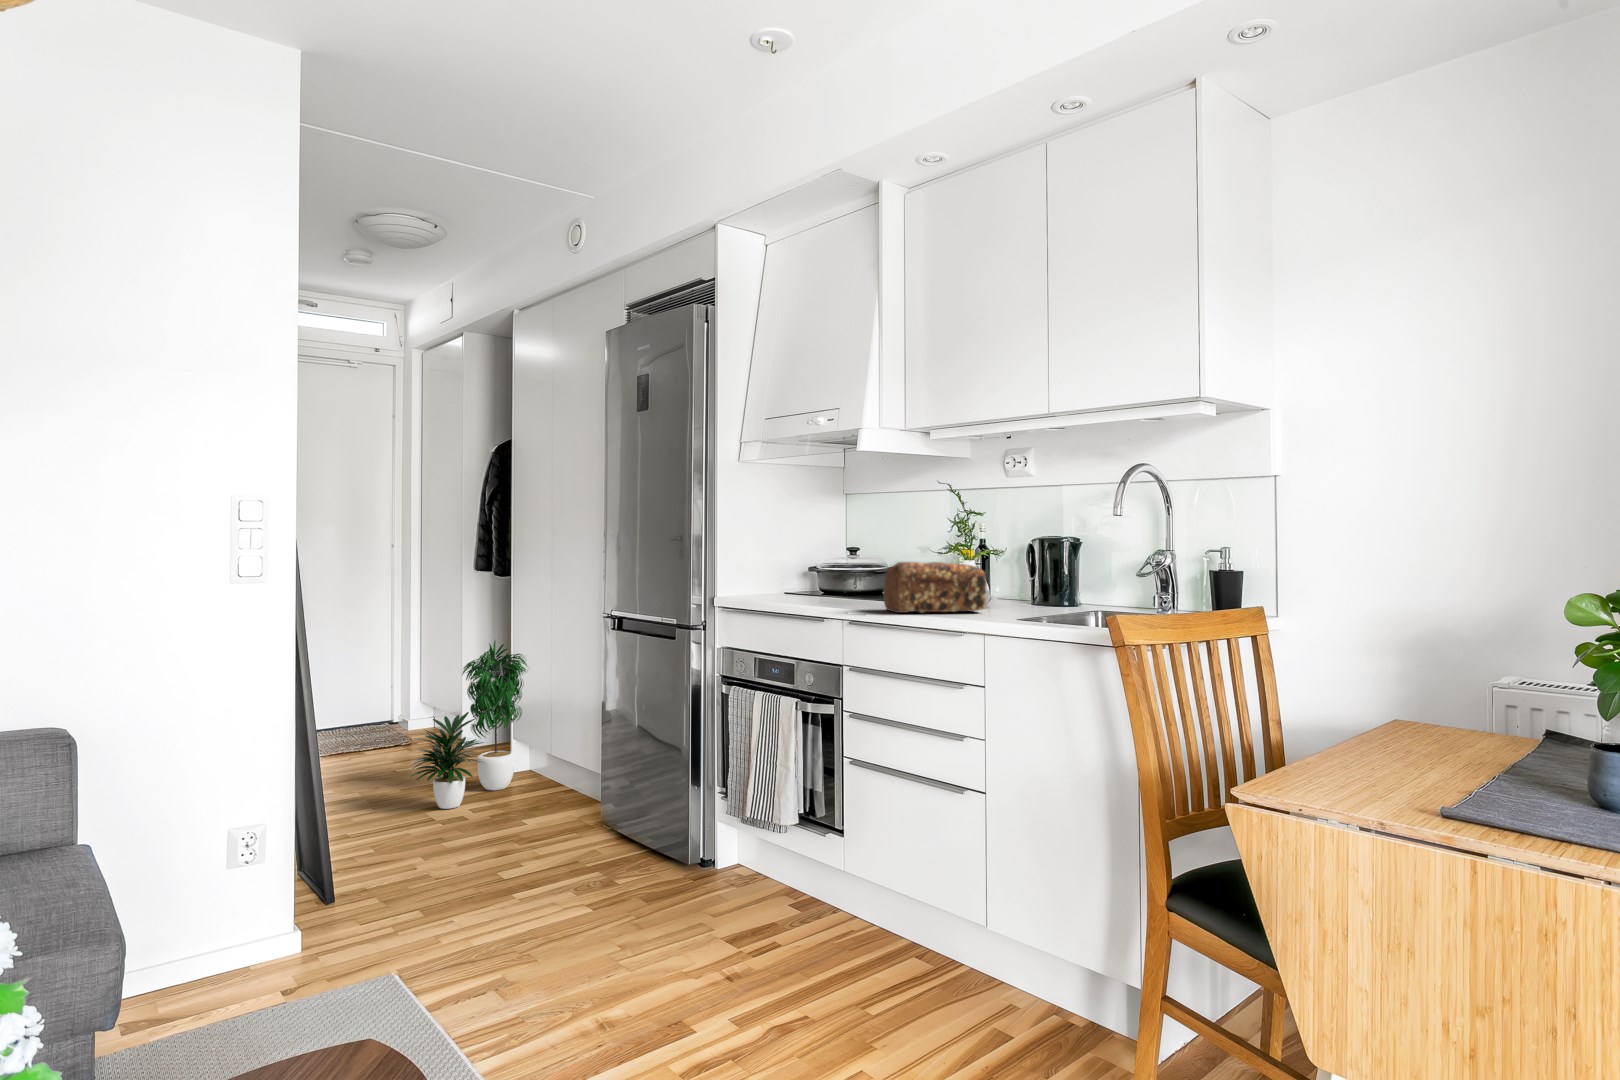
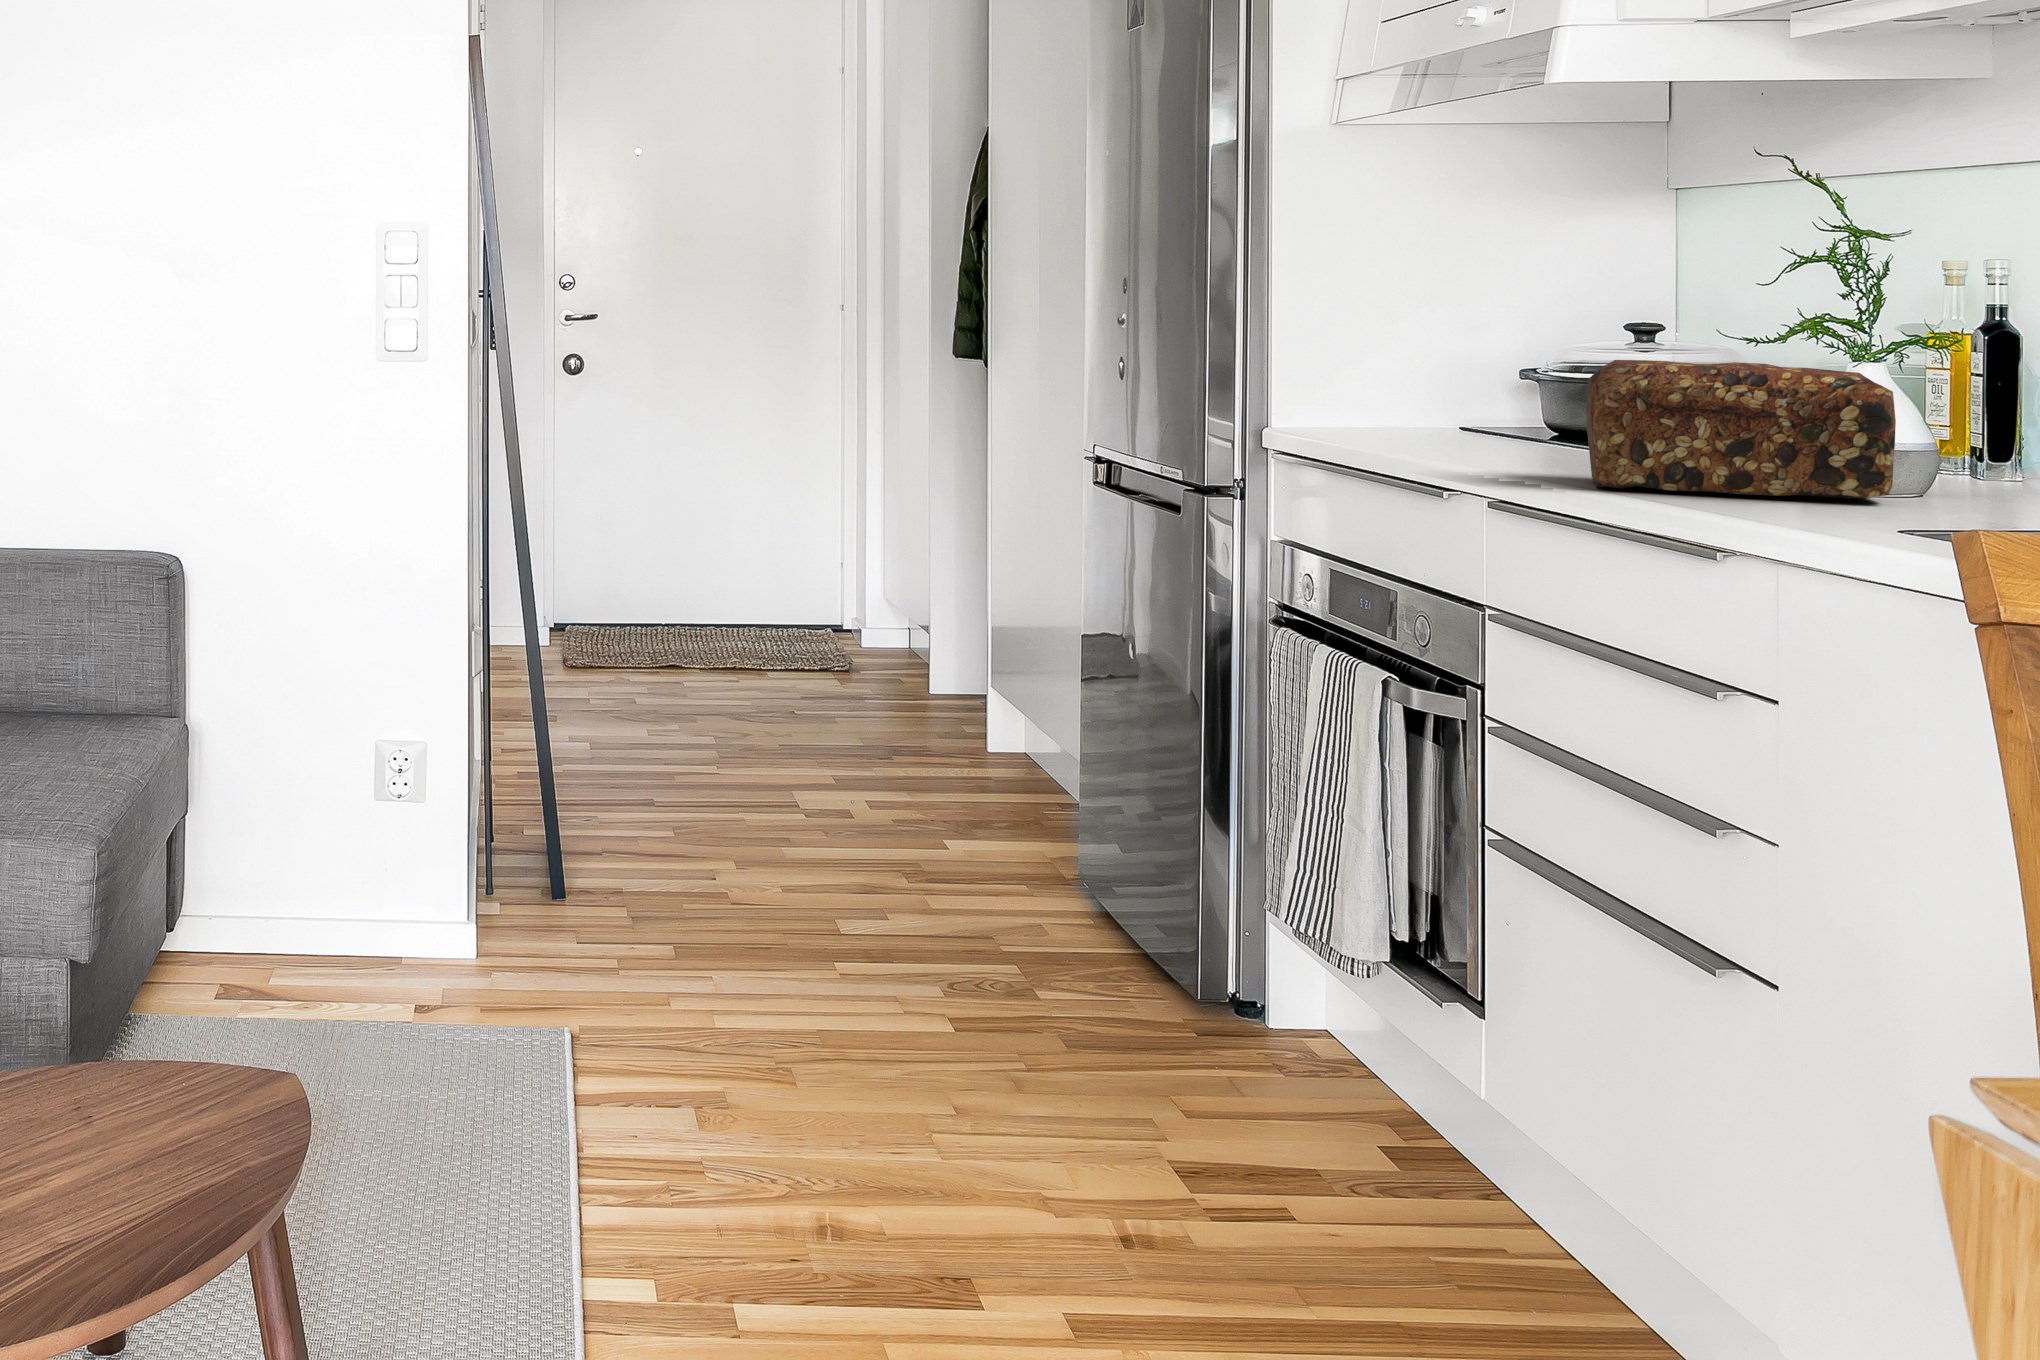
potted plant: present [410,641,527,809] -> none [769,486,1003,790]

